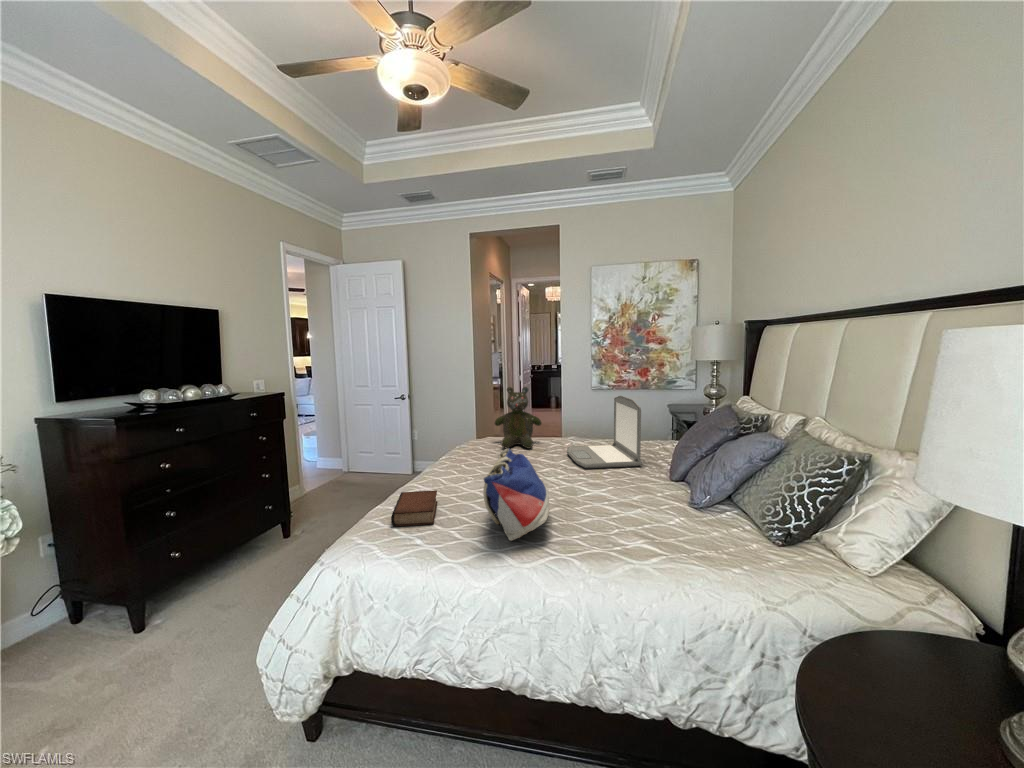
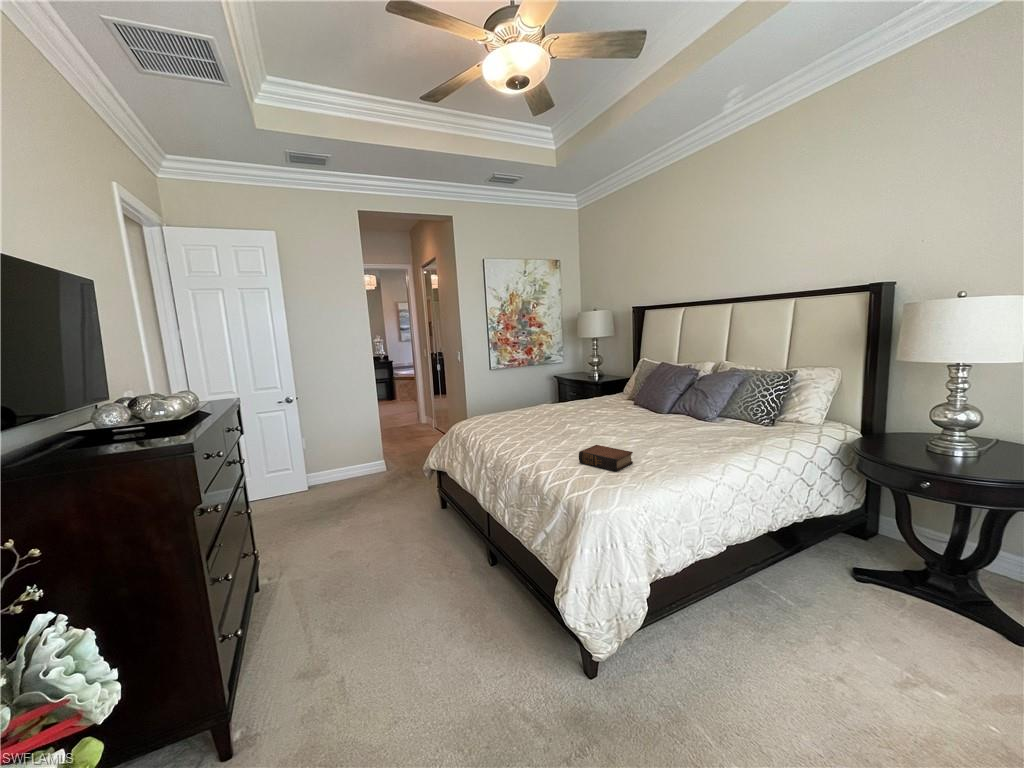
teddy bear: present [495,387,541,448] -> none [505,365,548,420]
laptop: present [567,396,643,469] -> none [572,364,639,419]
tote bag: present [483,448,549,541] -> none [632,401,709,455]

